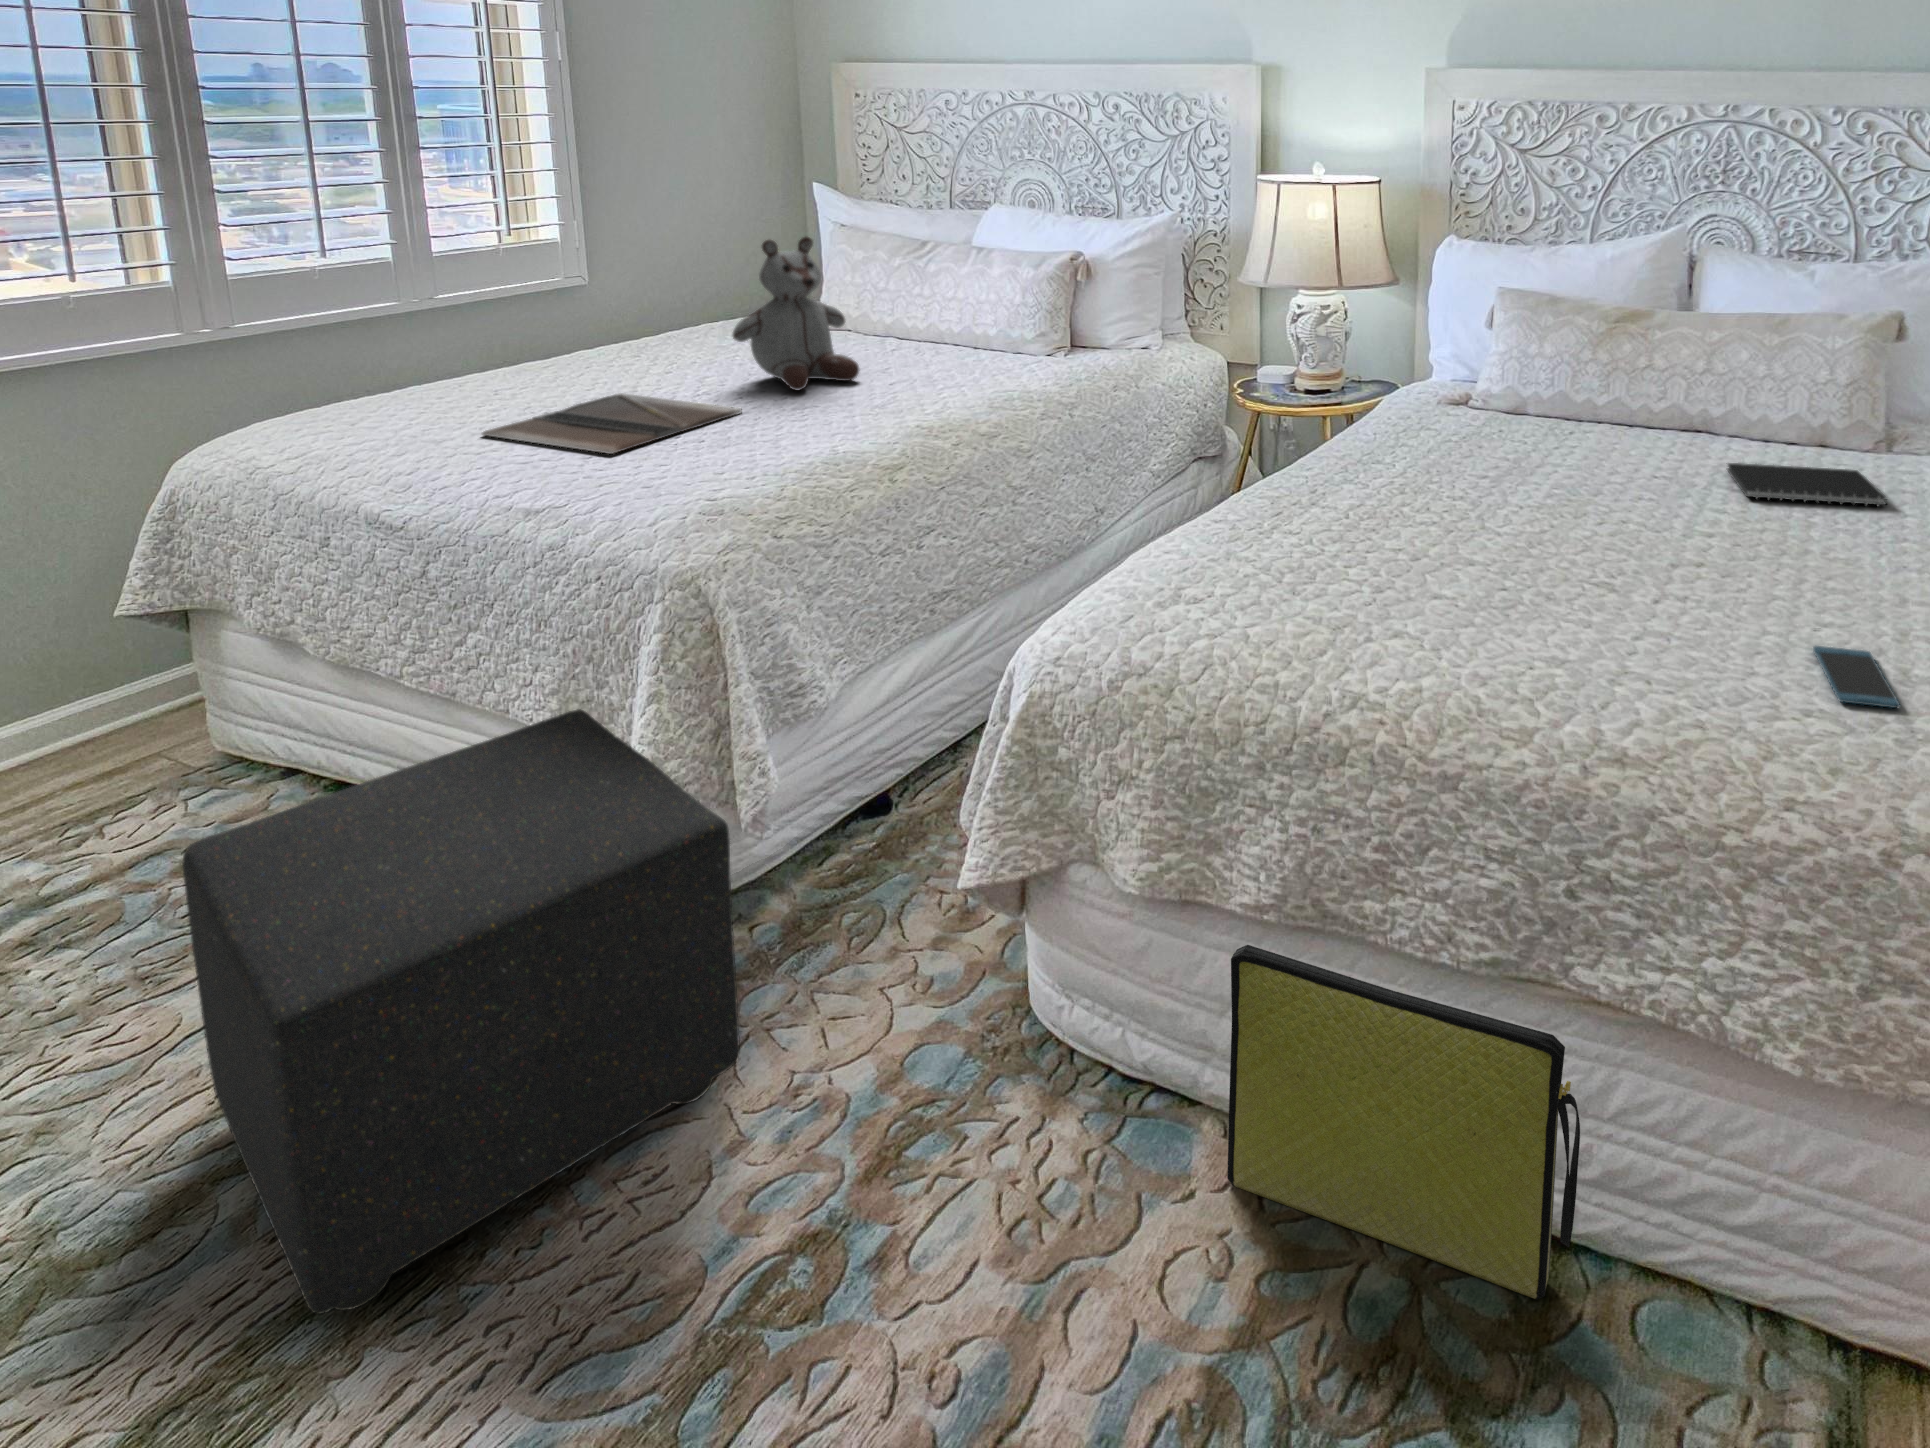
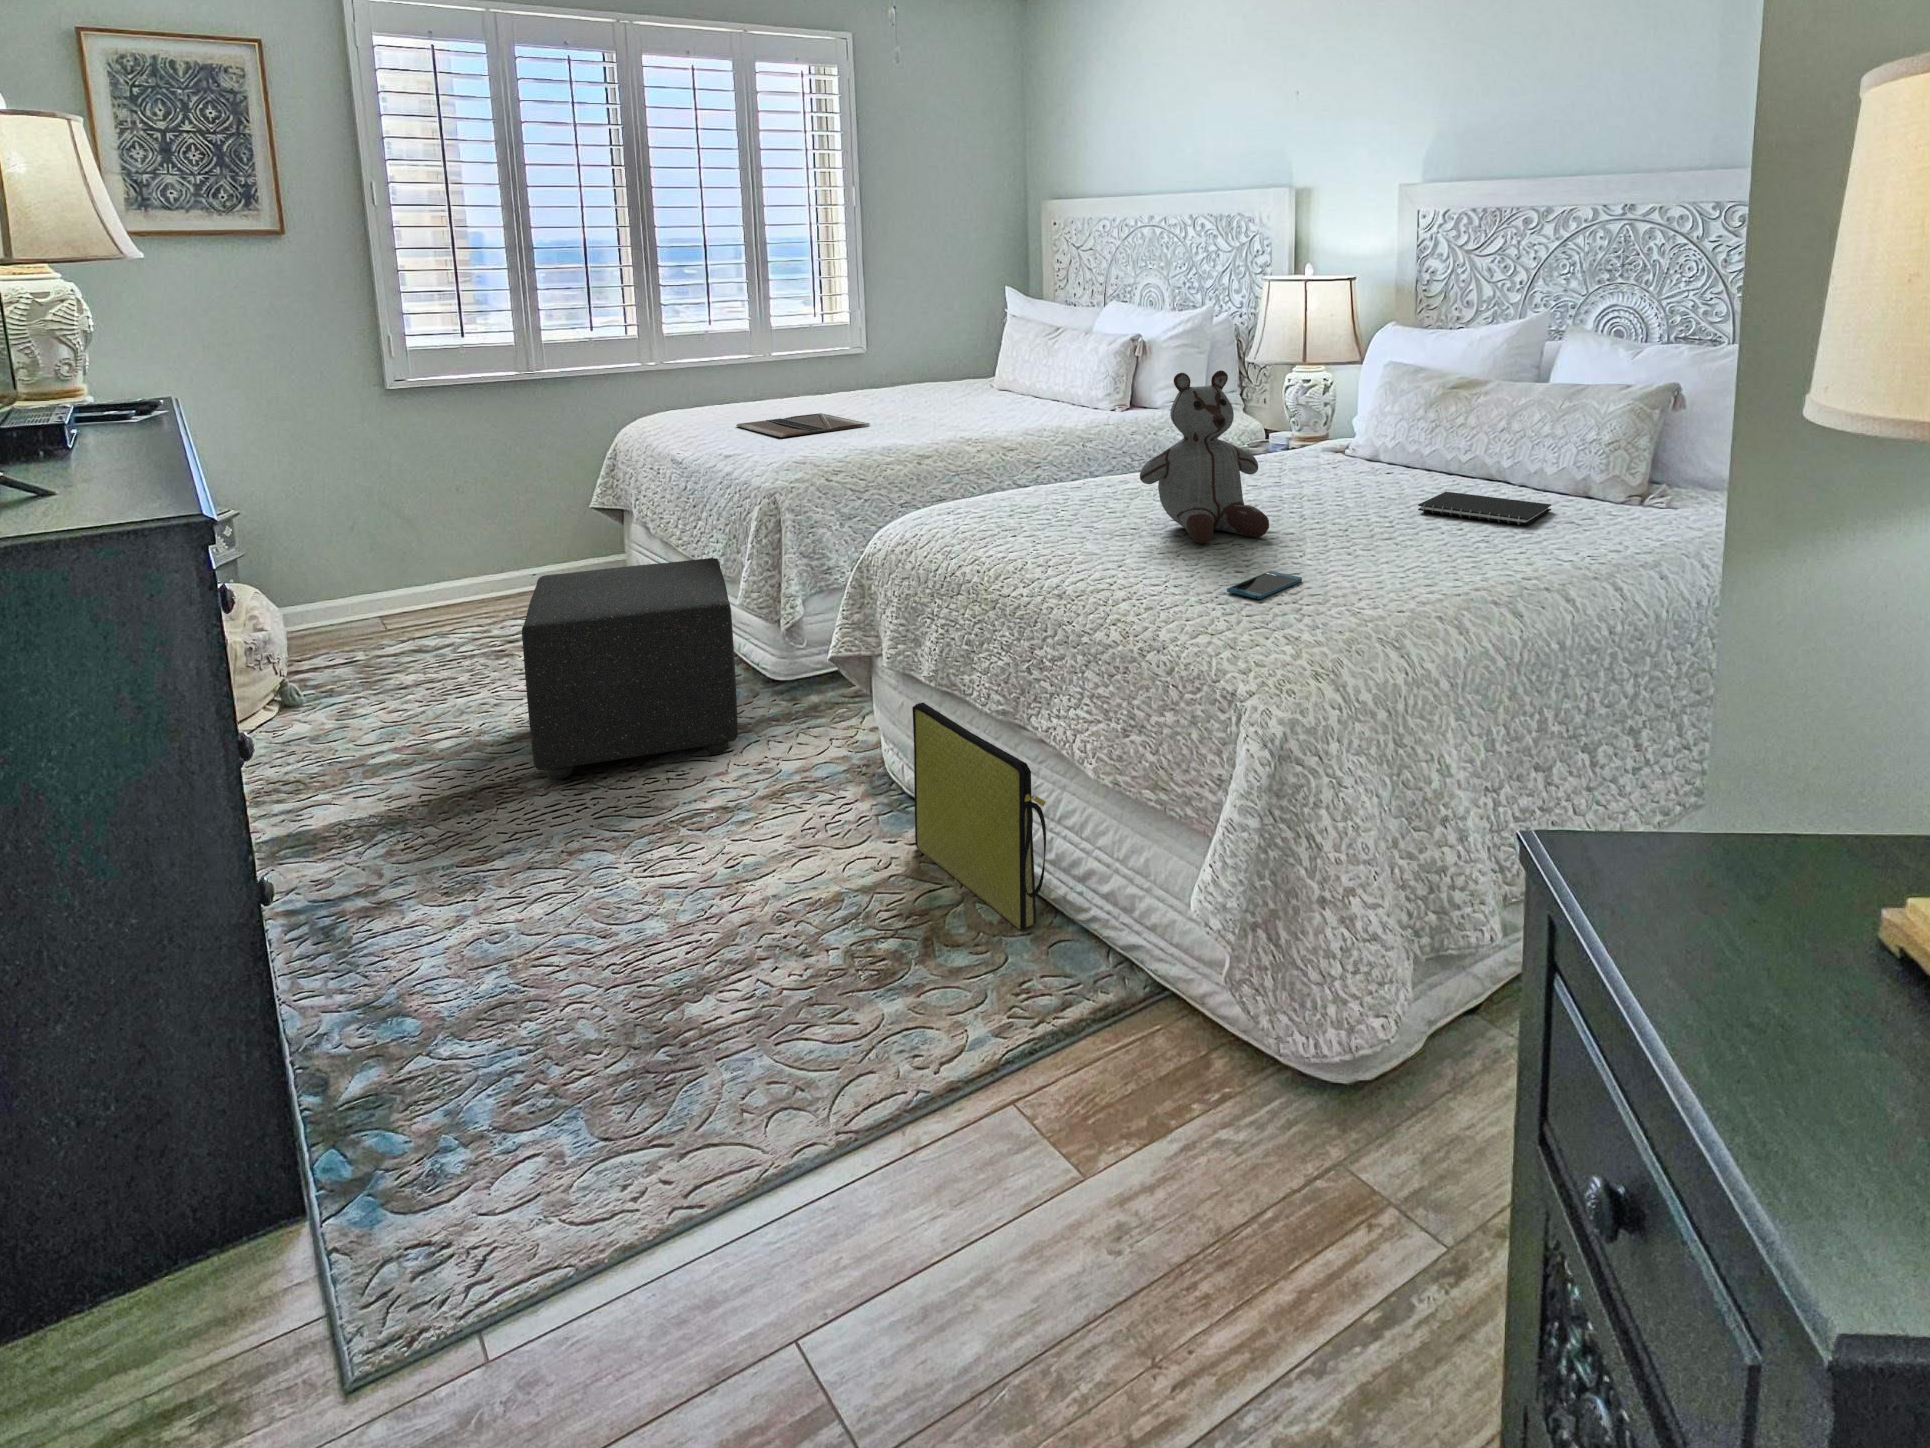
stuffed bear: present [733,236,860,390] -> present [1140,370,1269,544]

